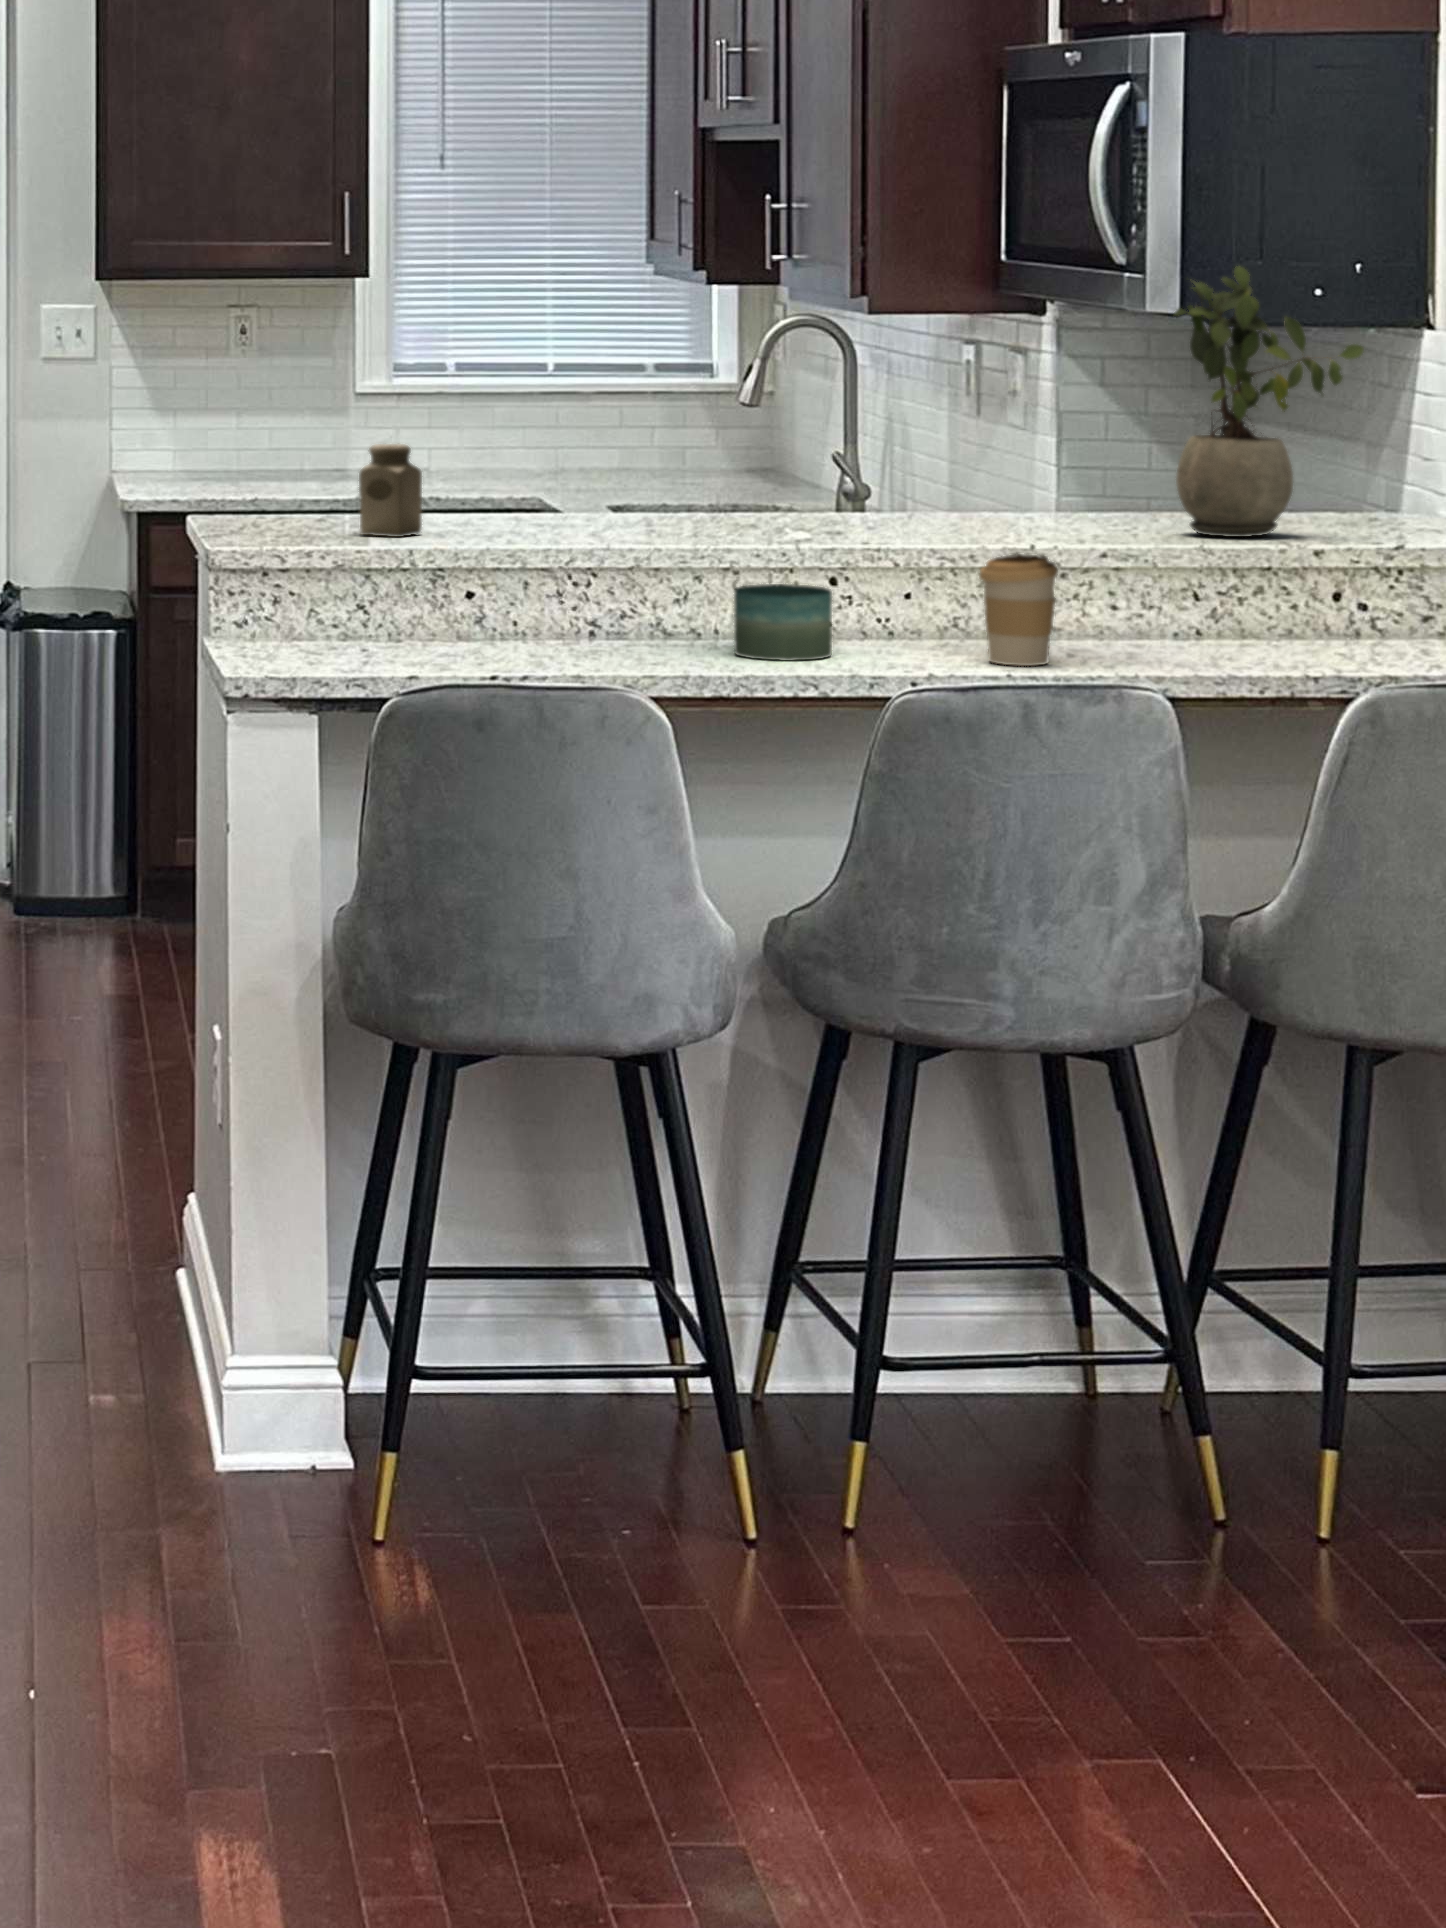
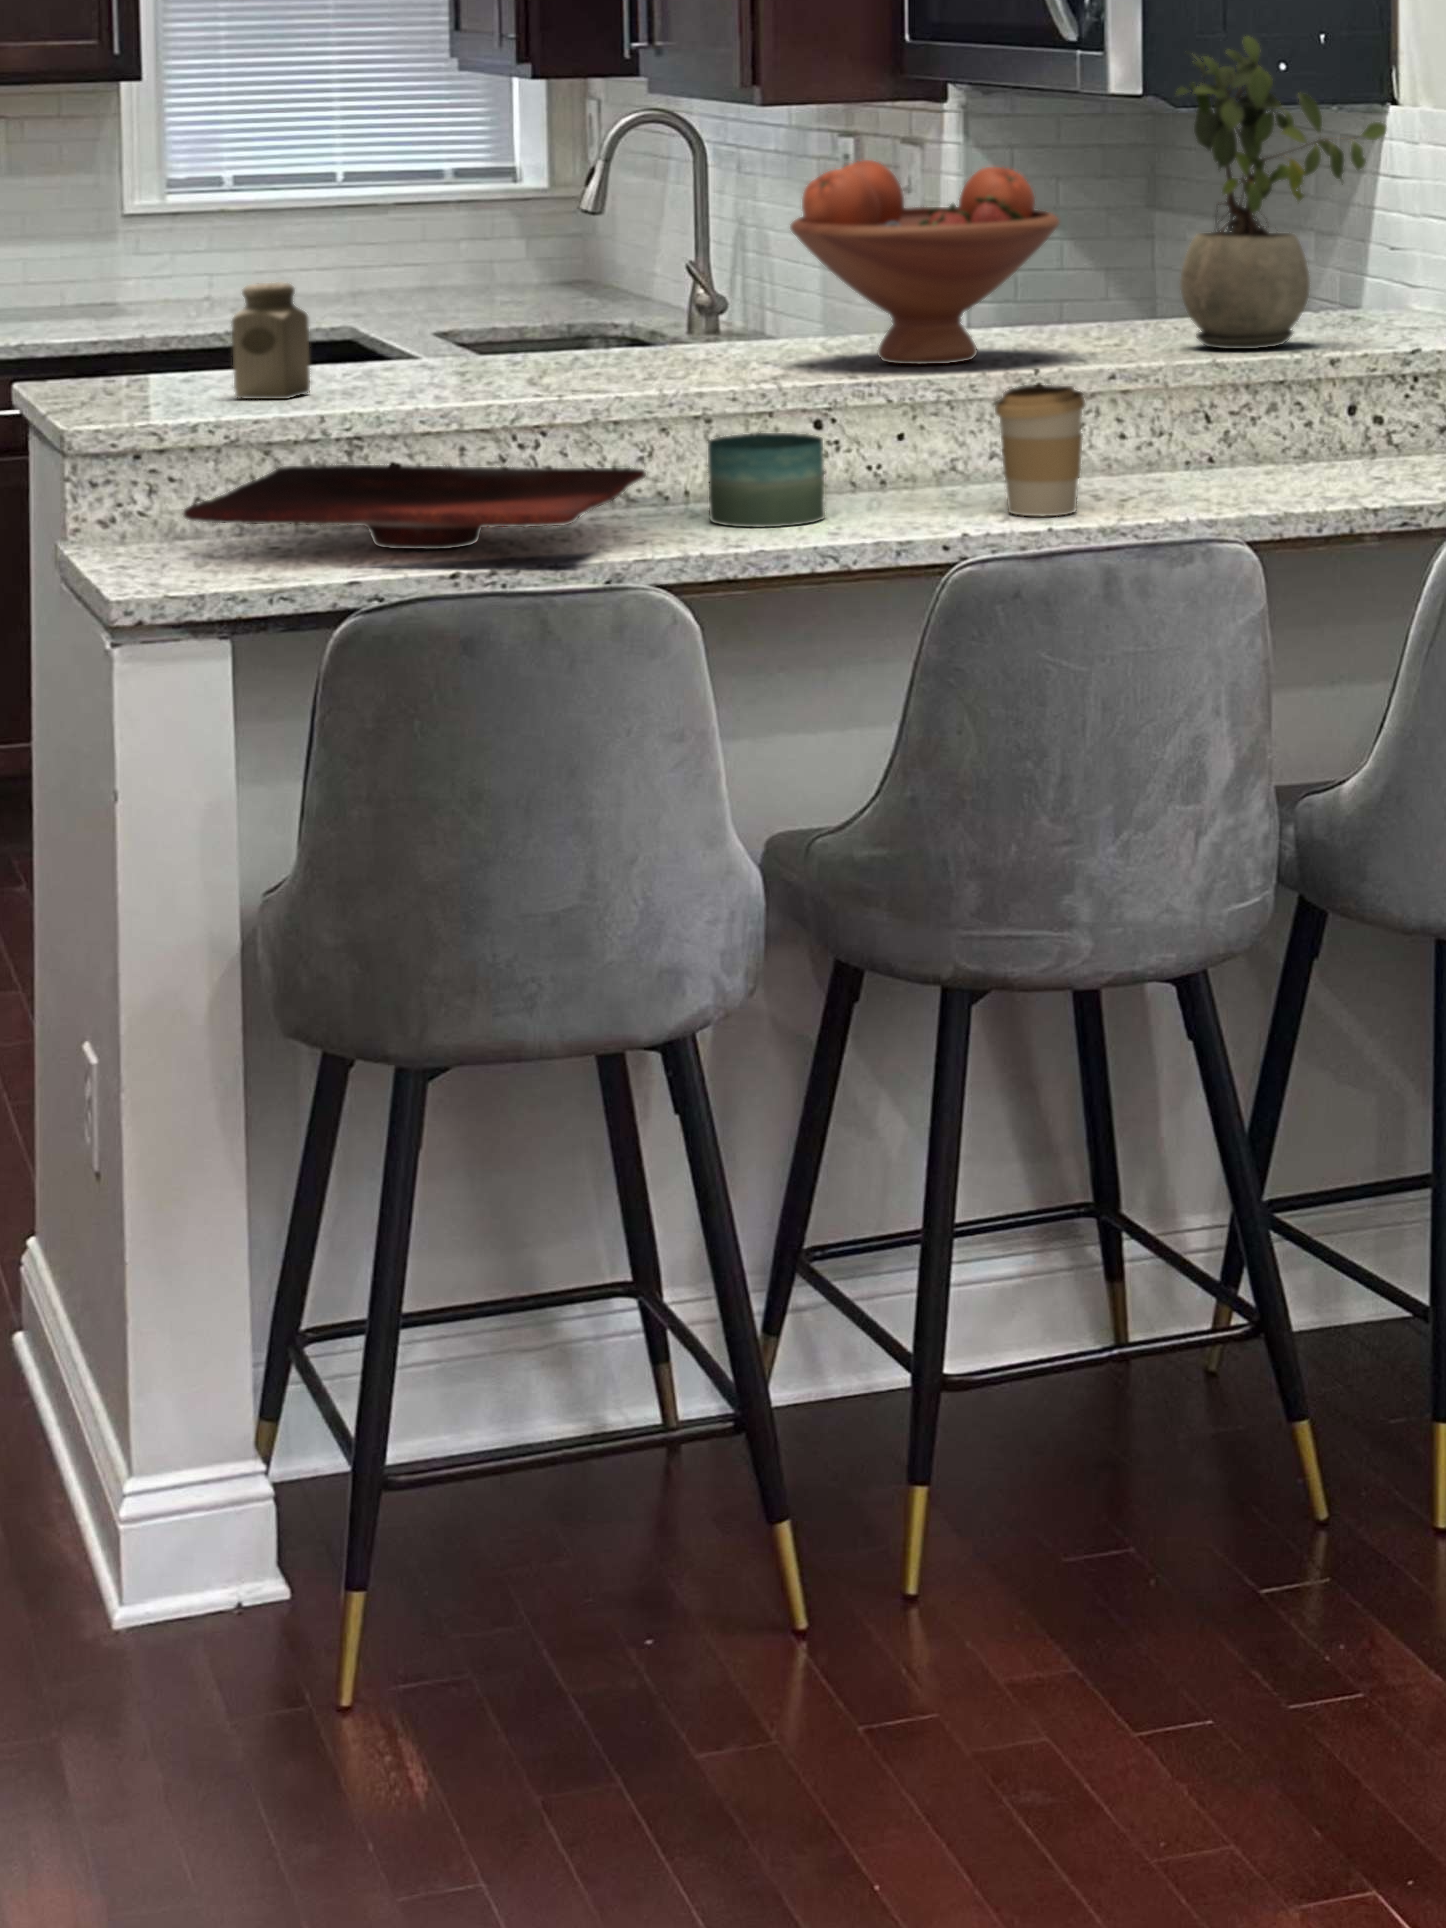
fruit bowl: none [829,362,1063,536] -> present [790,160,1059,365]
cutting board: none [299,590,680,660] -> present [183,465,646,549]

